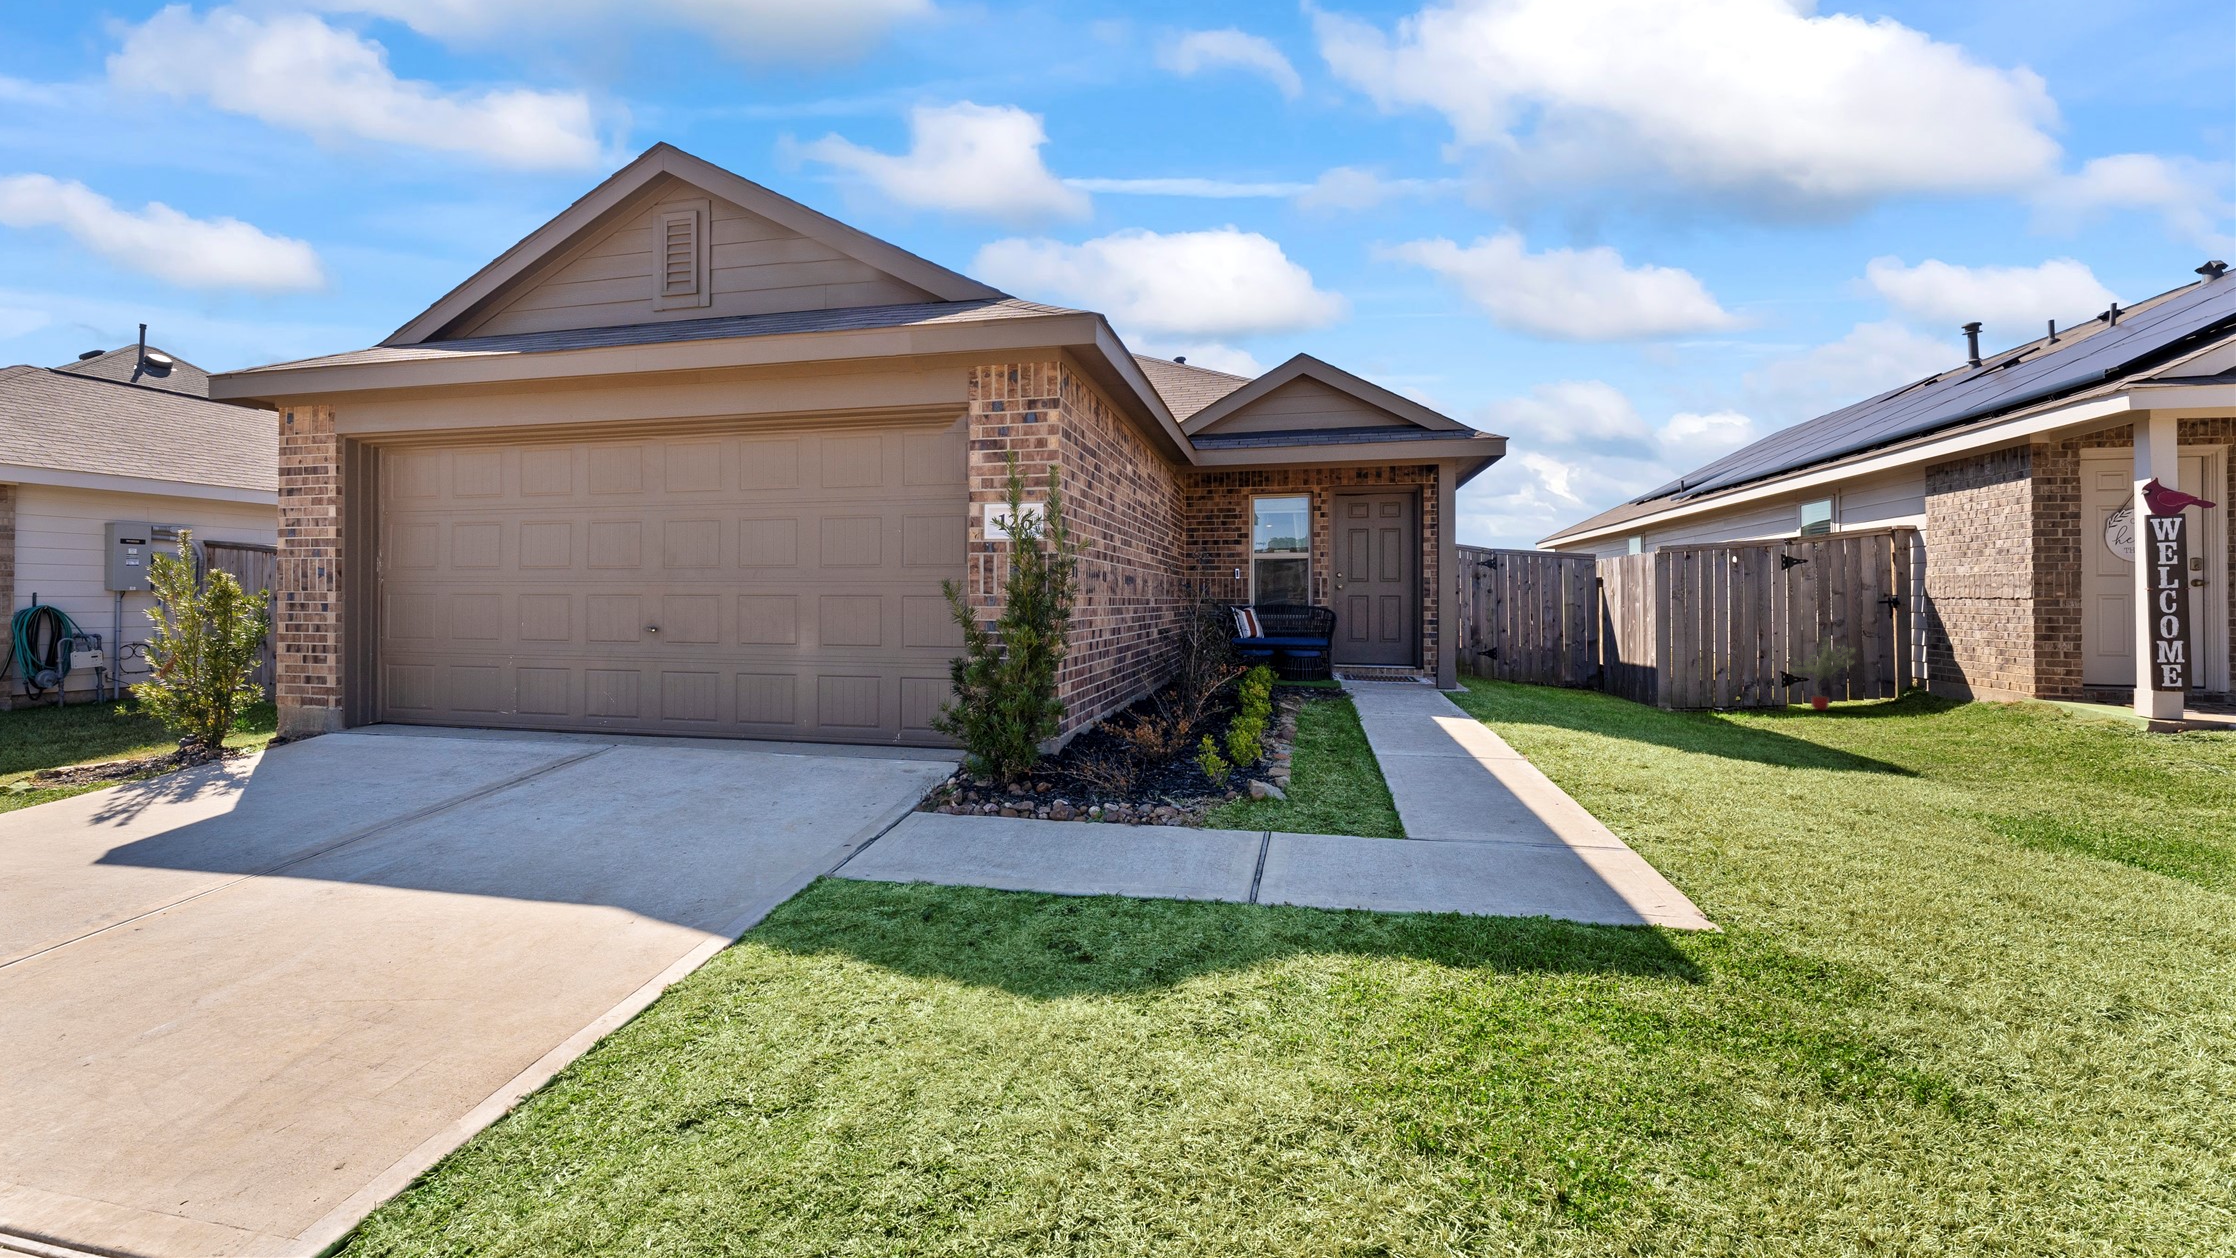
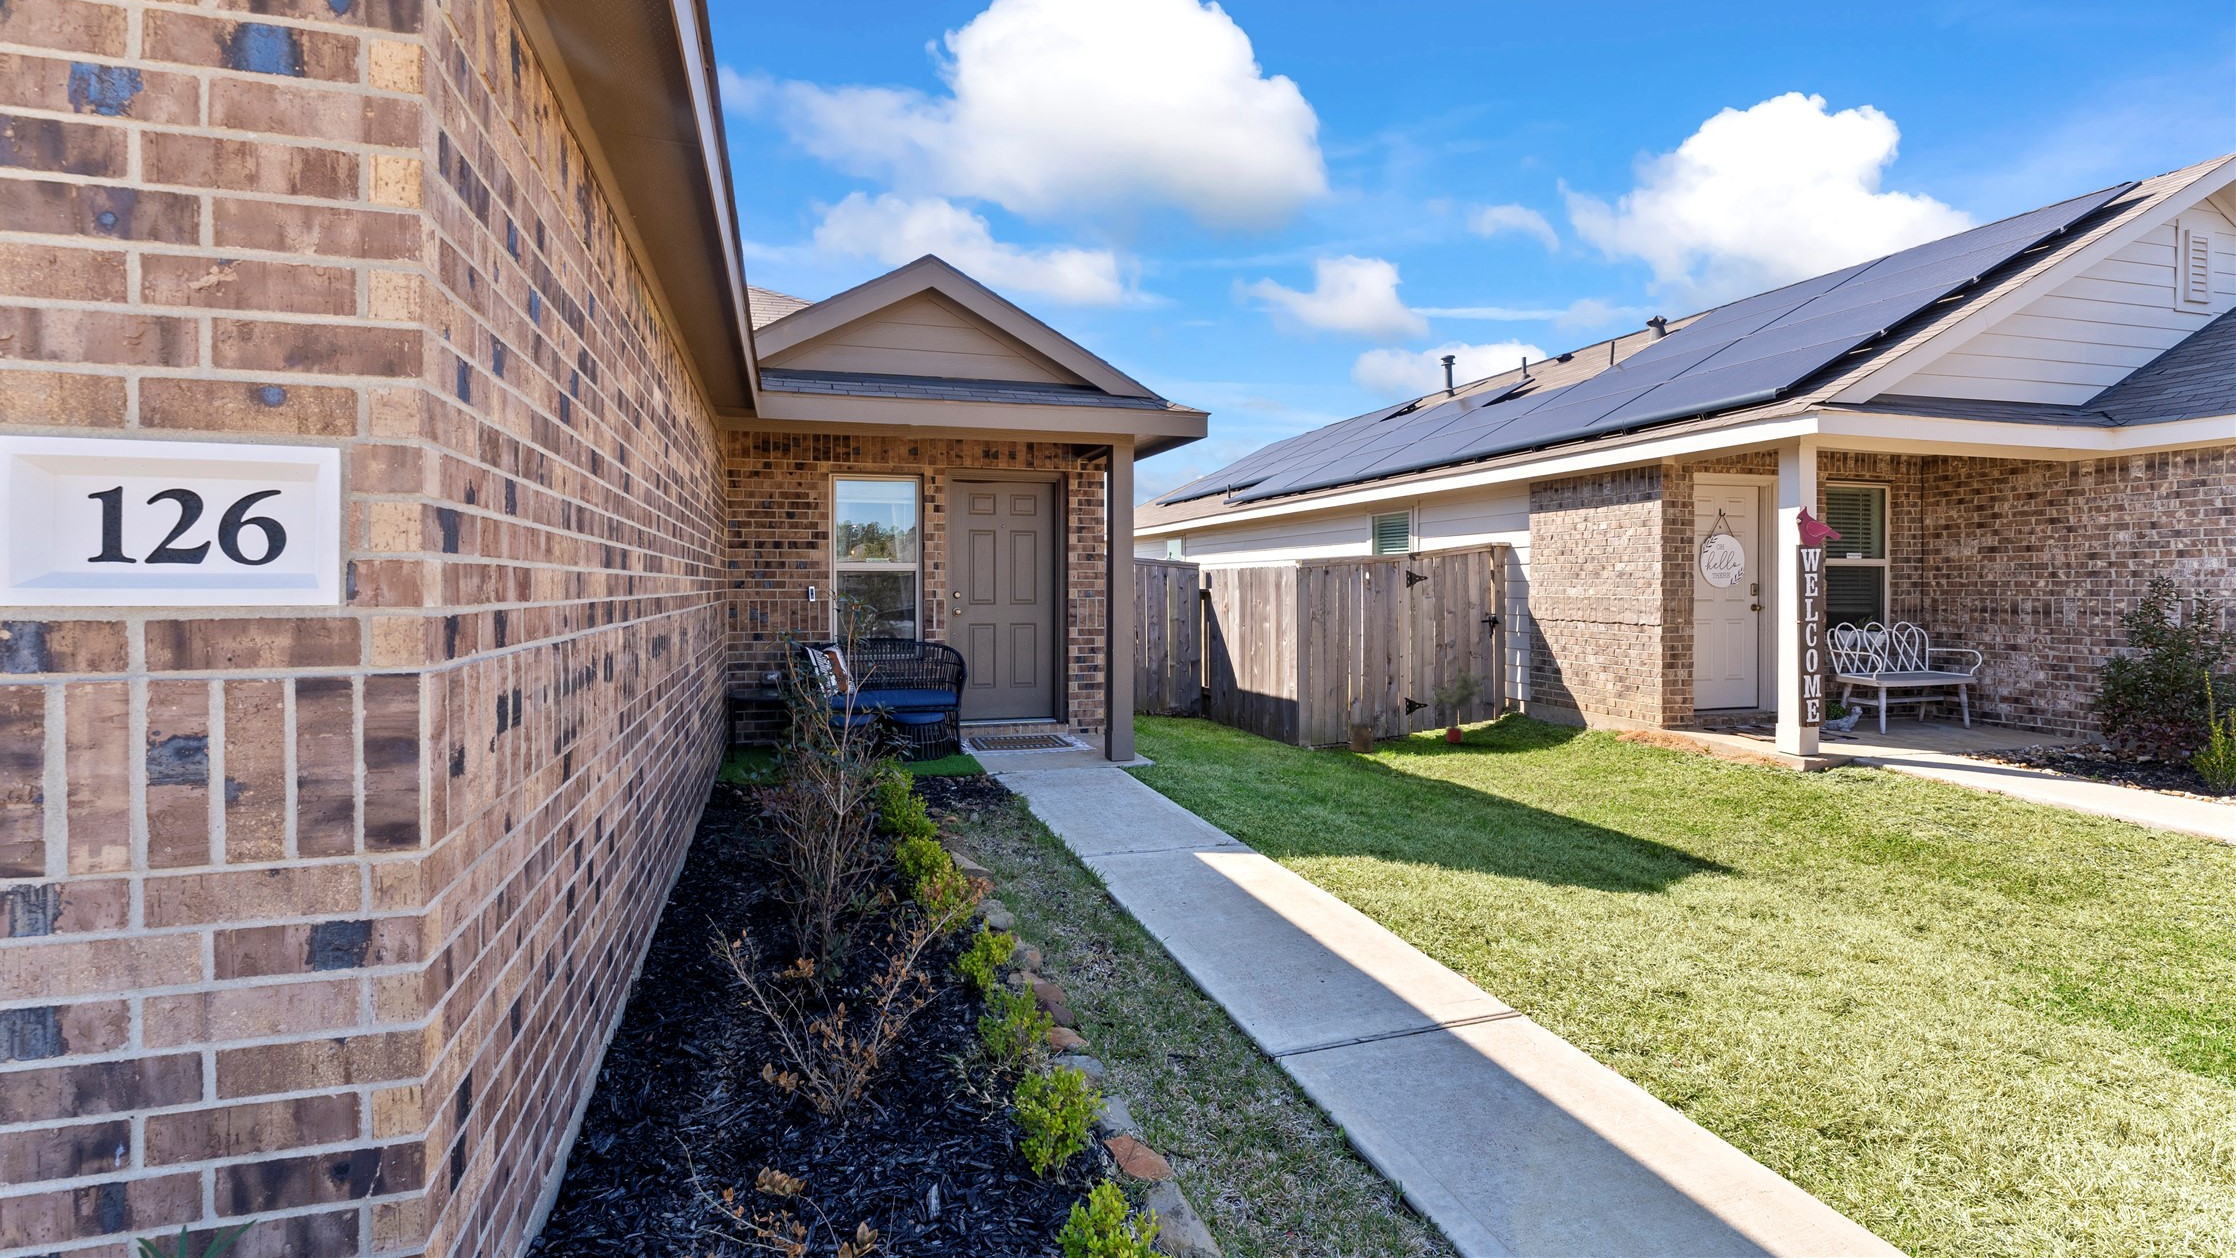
watering can: none [1694,685,1719,710] -> present [1350,722,1380,753]

